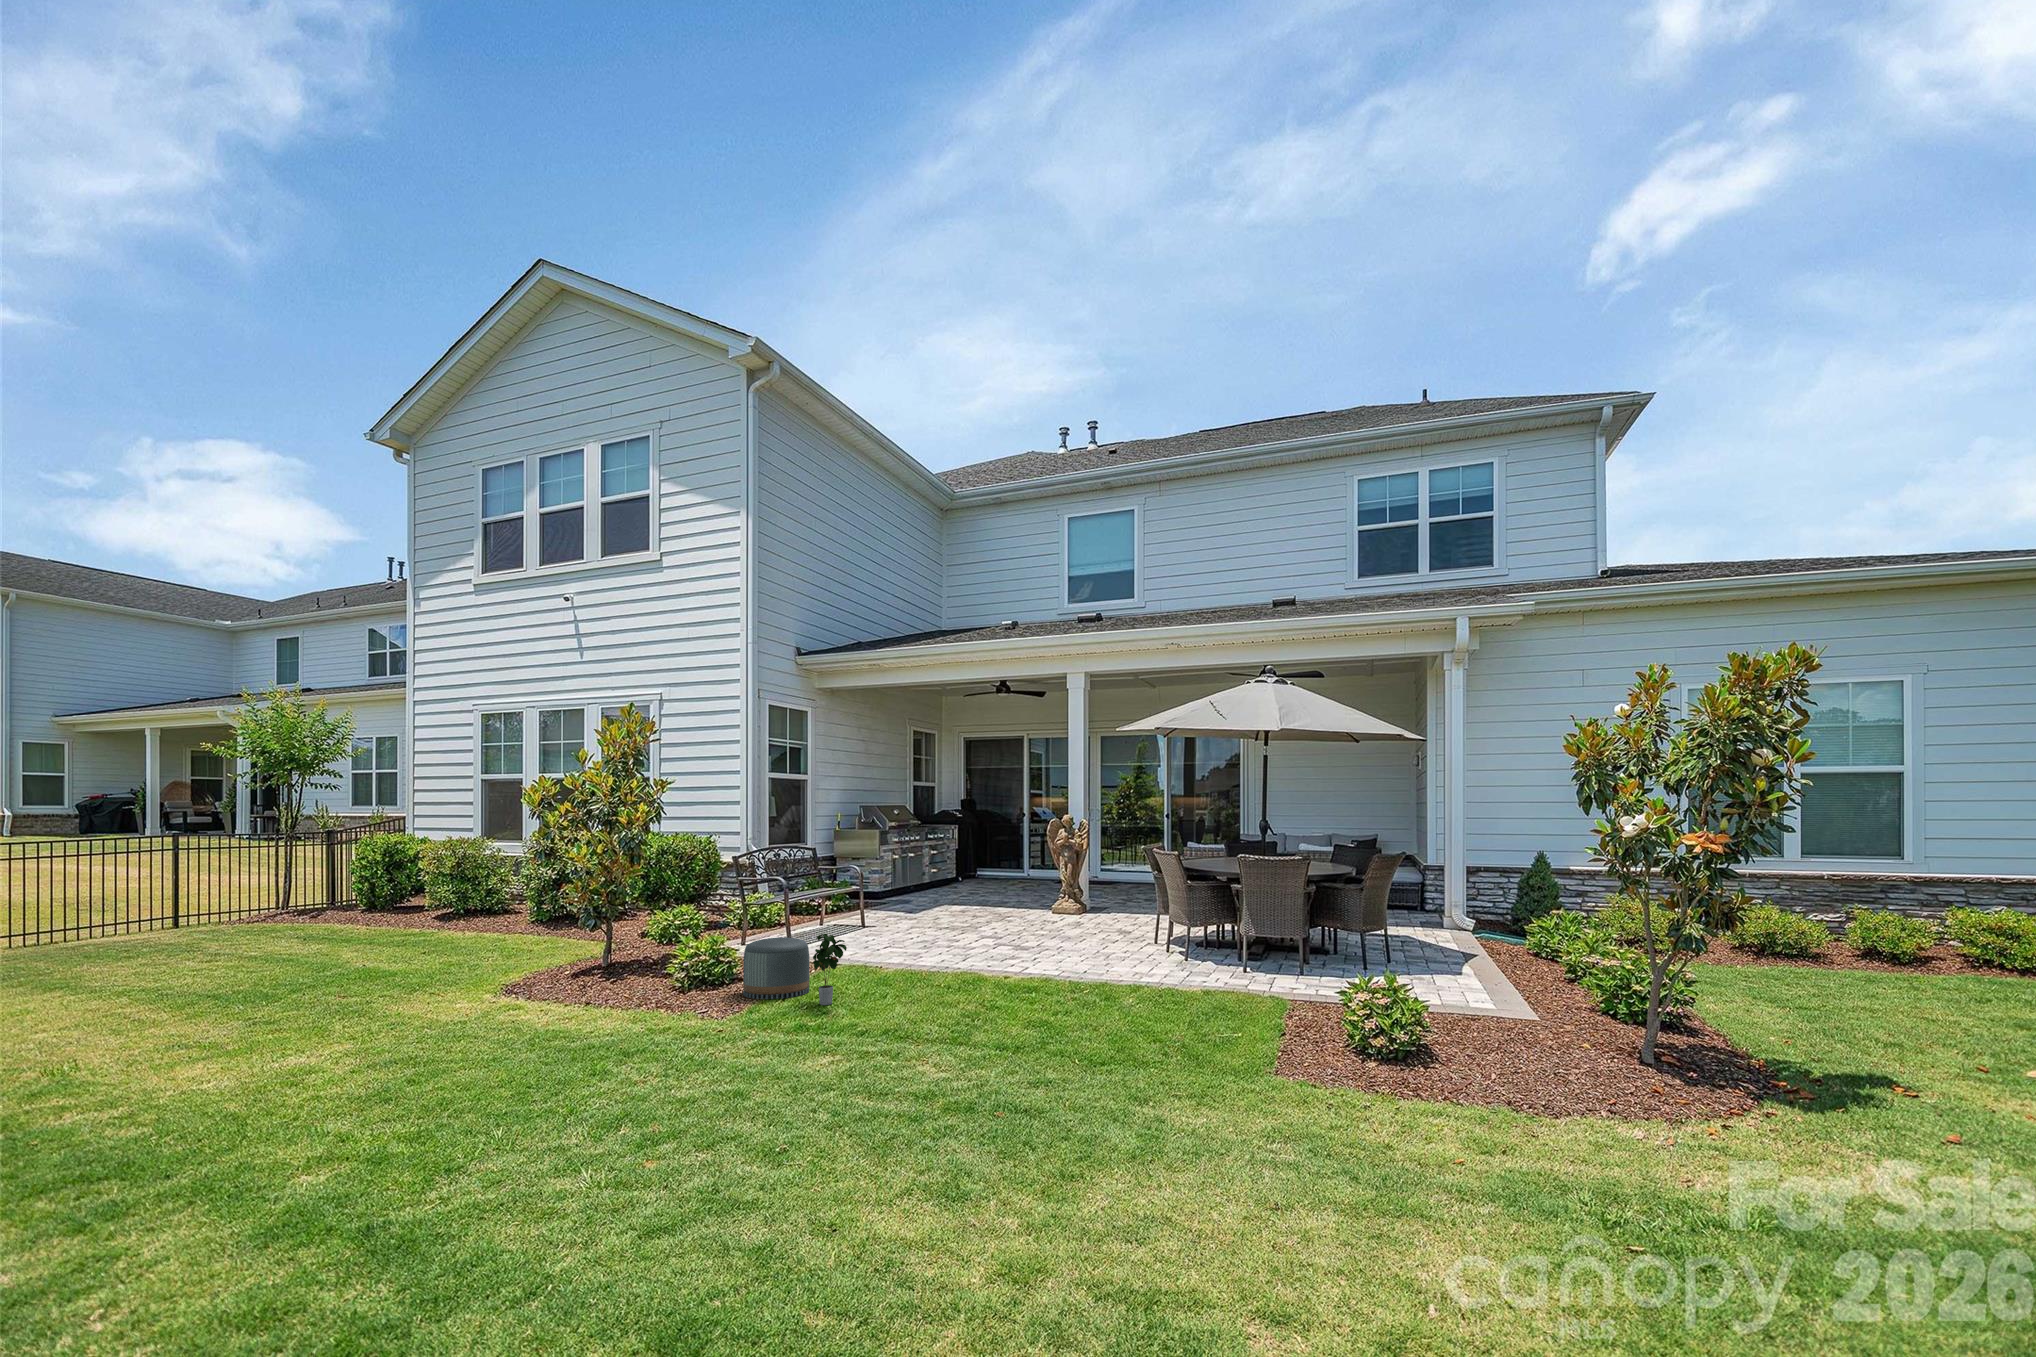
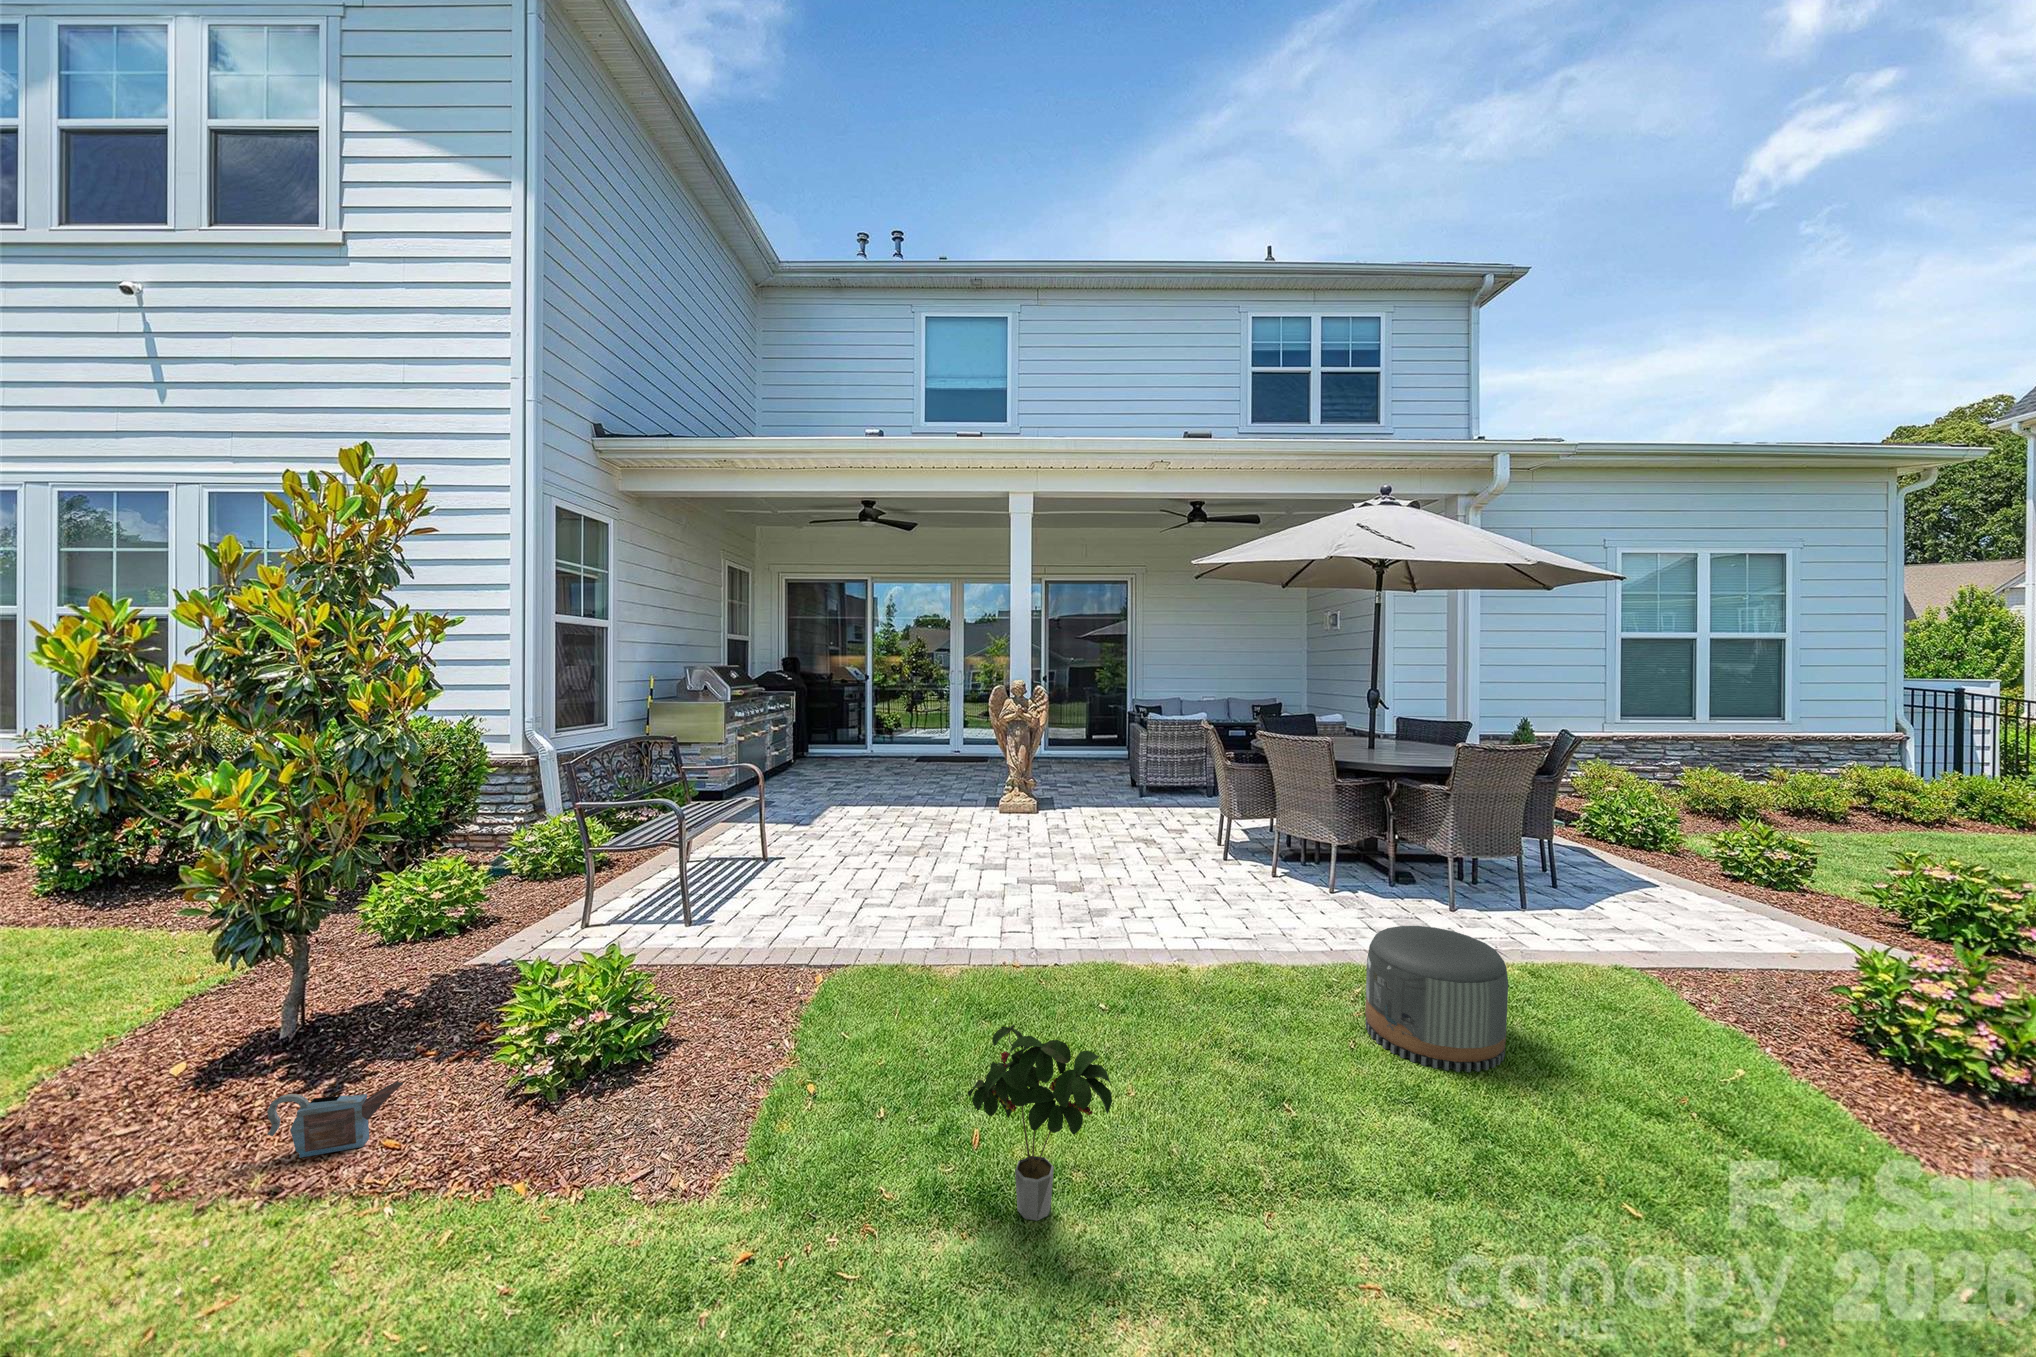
pouf: present [743,937,809,999] -> present [1365,926,1508,1072]
watering can: none [602,957,643,981] -> present [267,1081,403,1158]

